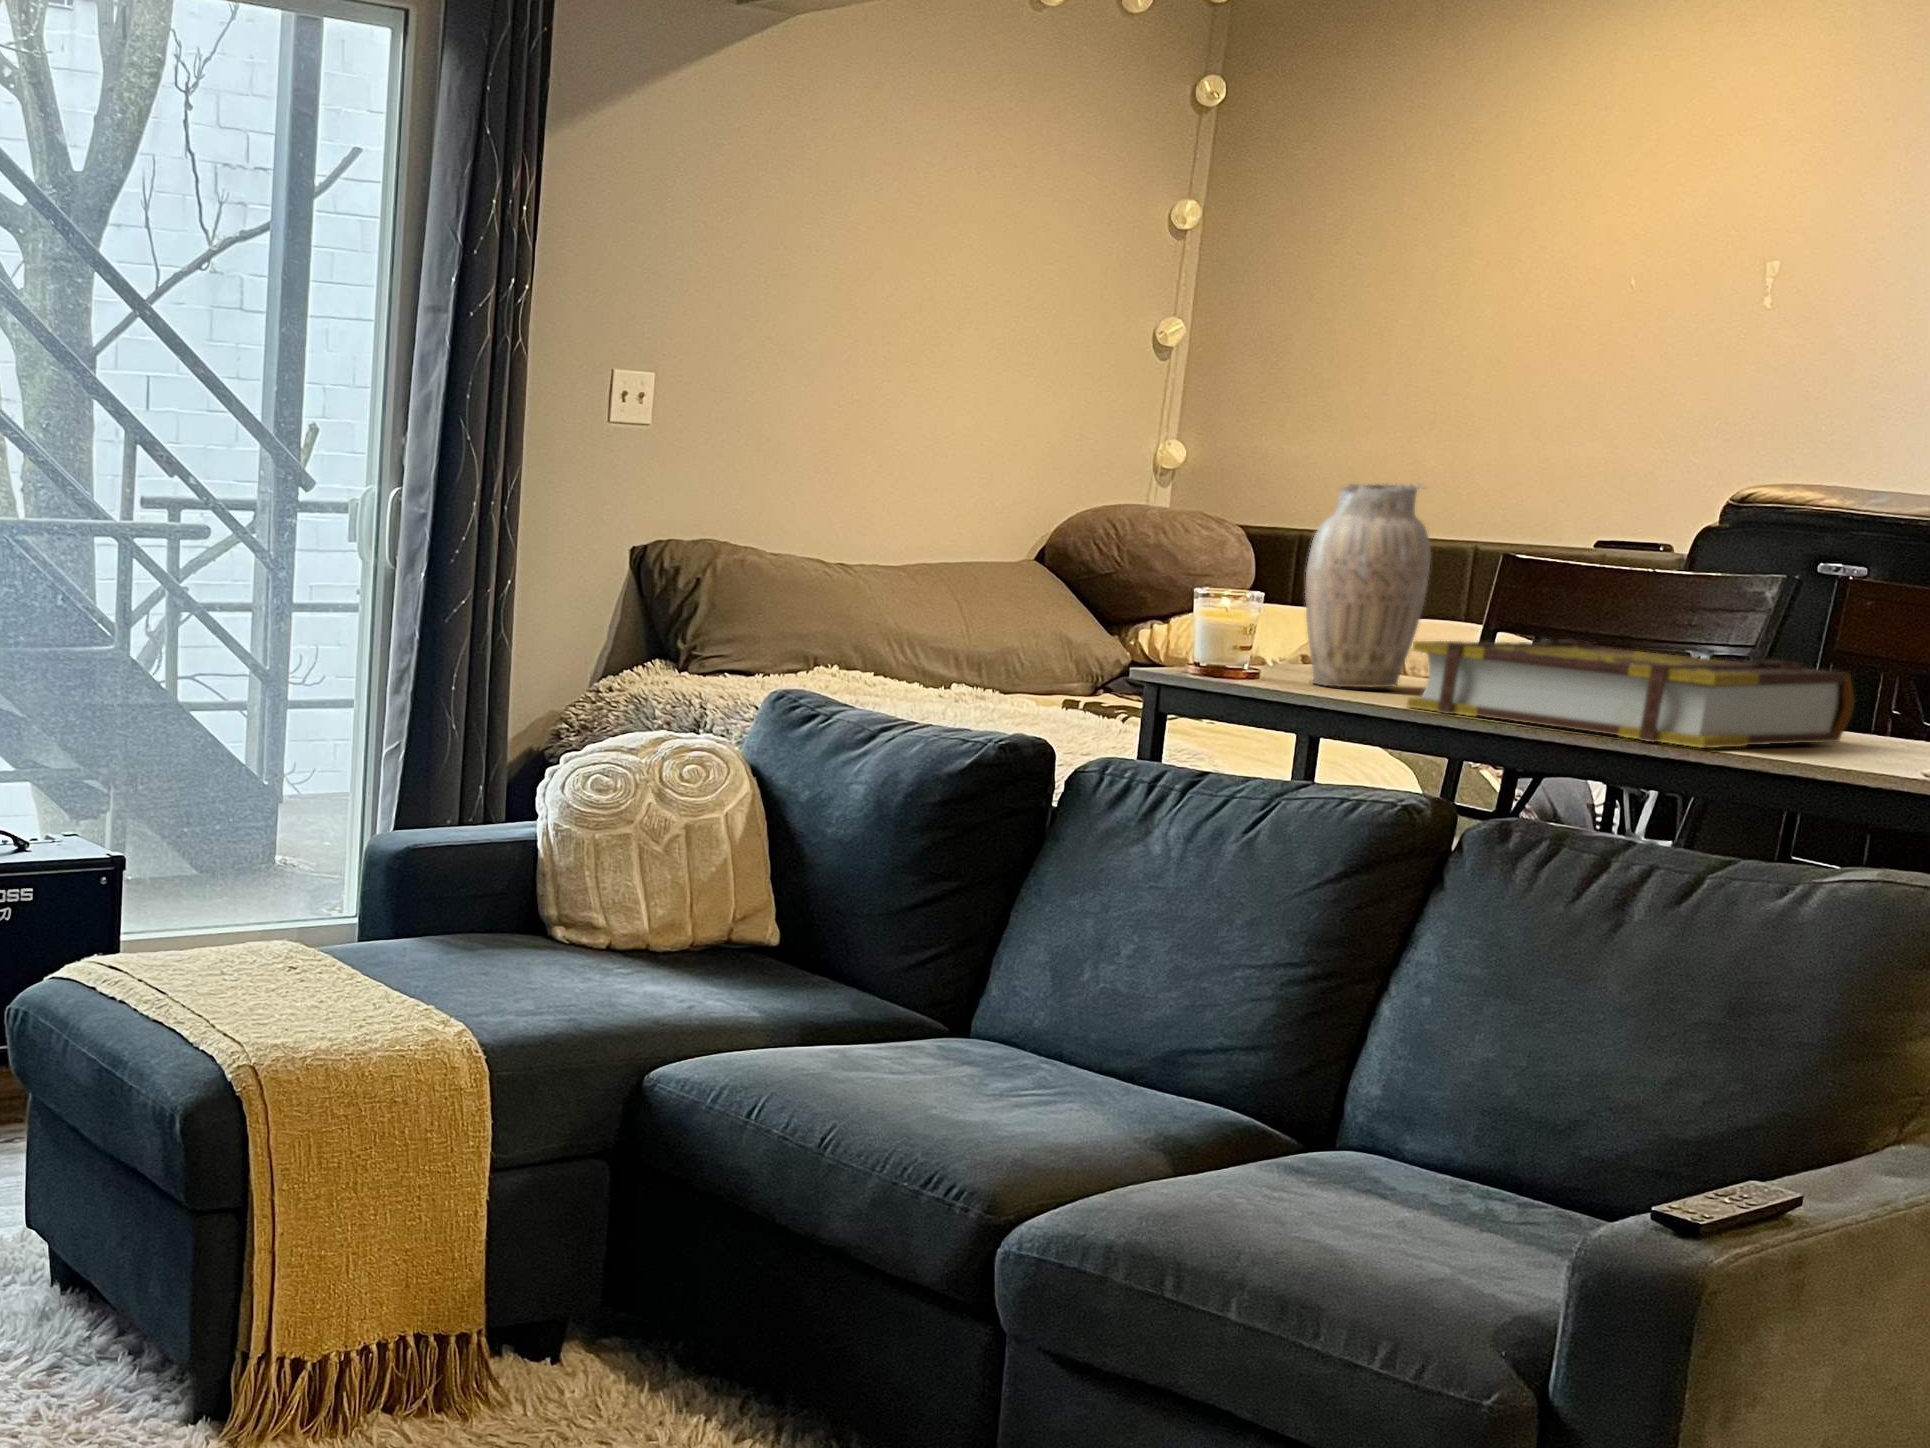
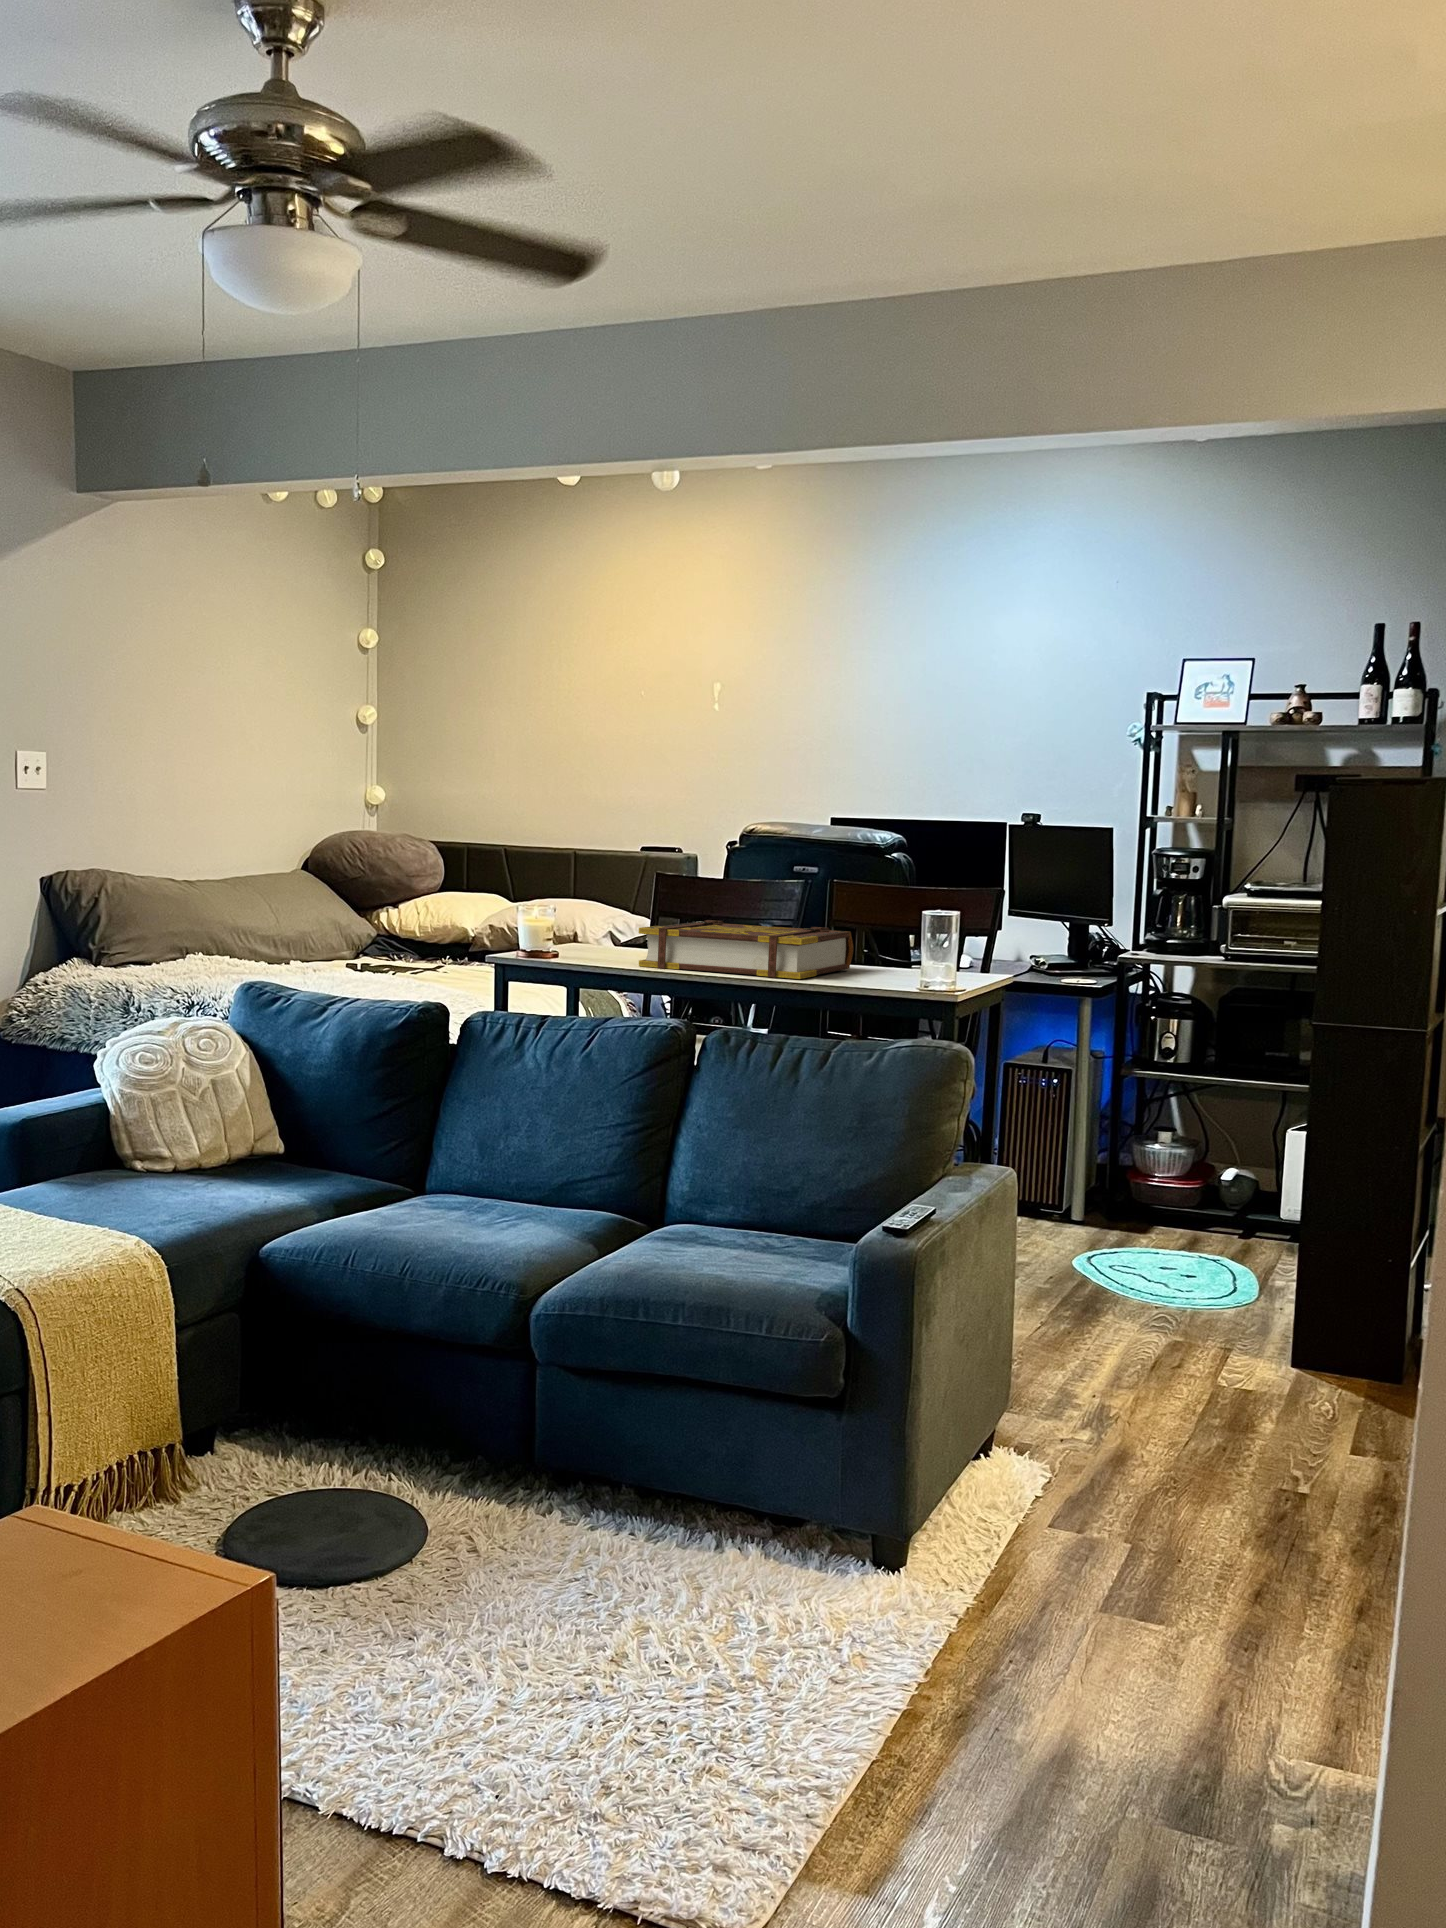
vase: present [1305,484,1431,687] -> none [562,833,629,955]

